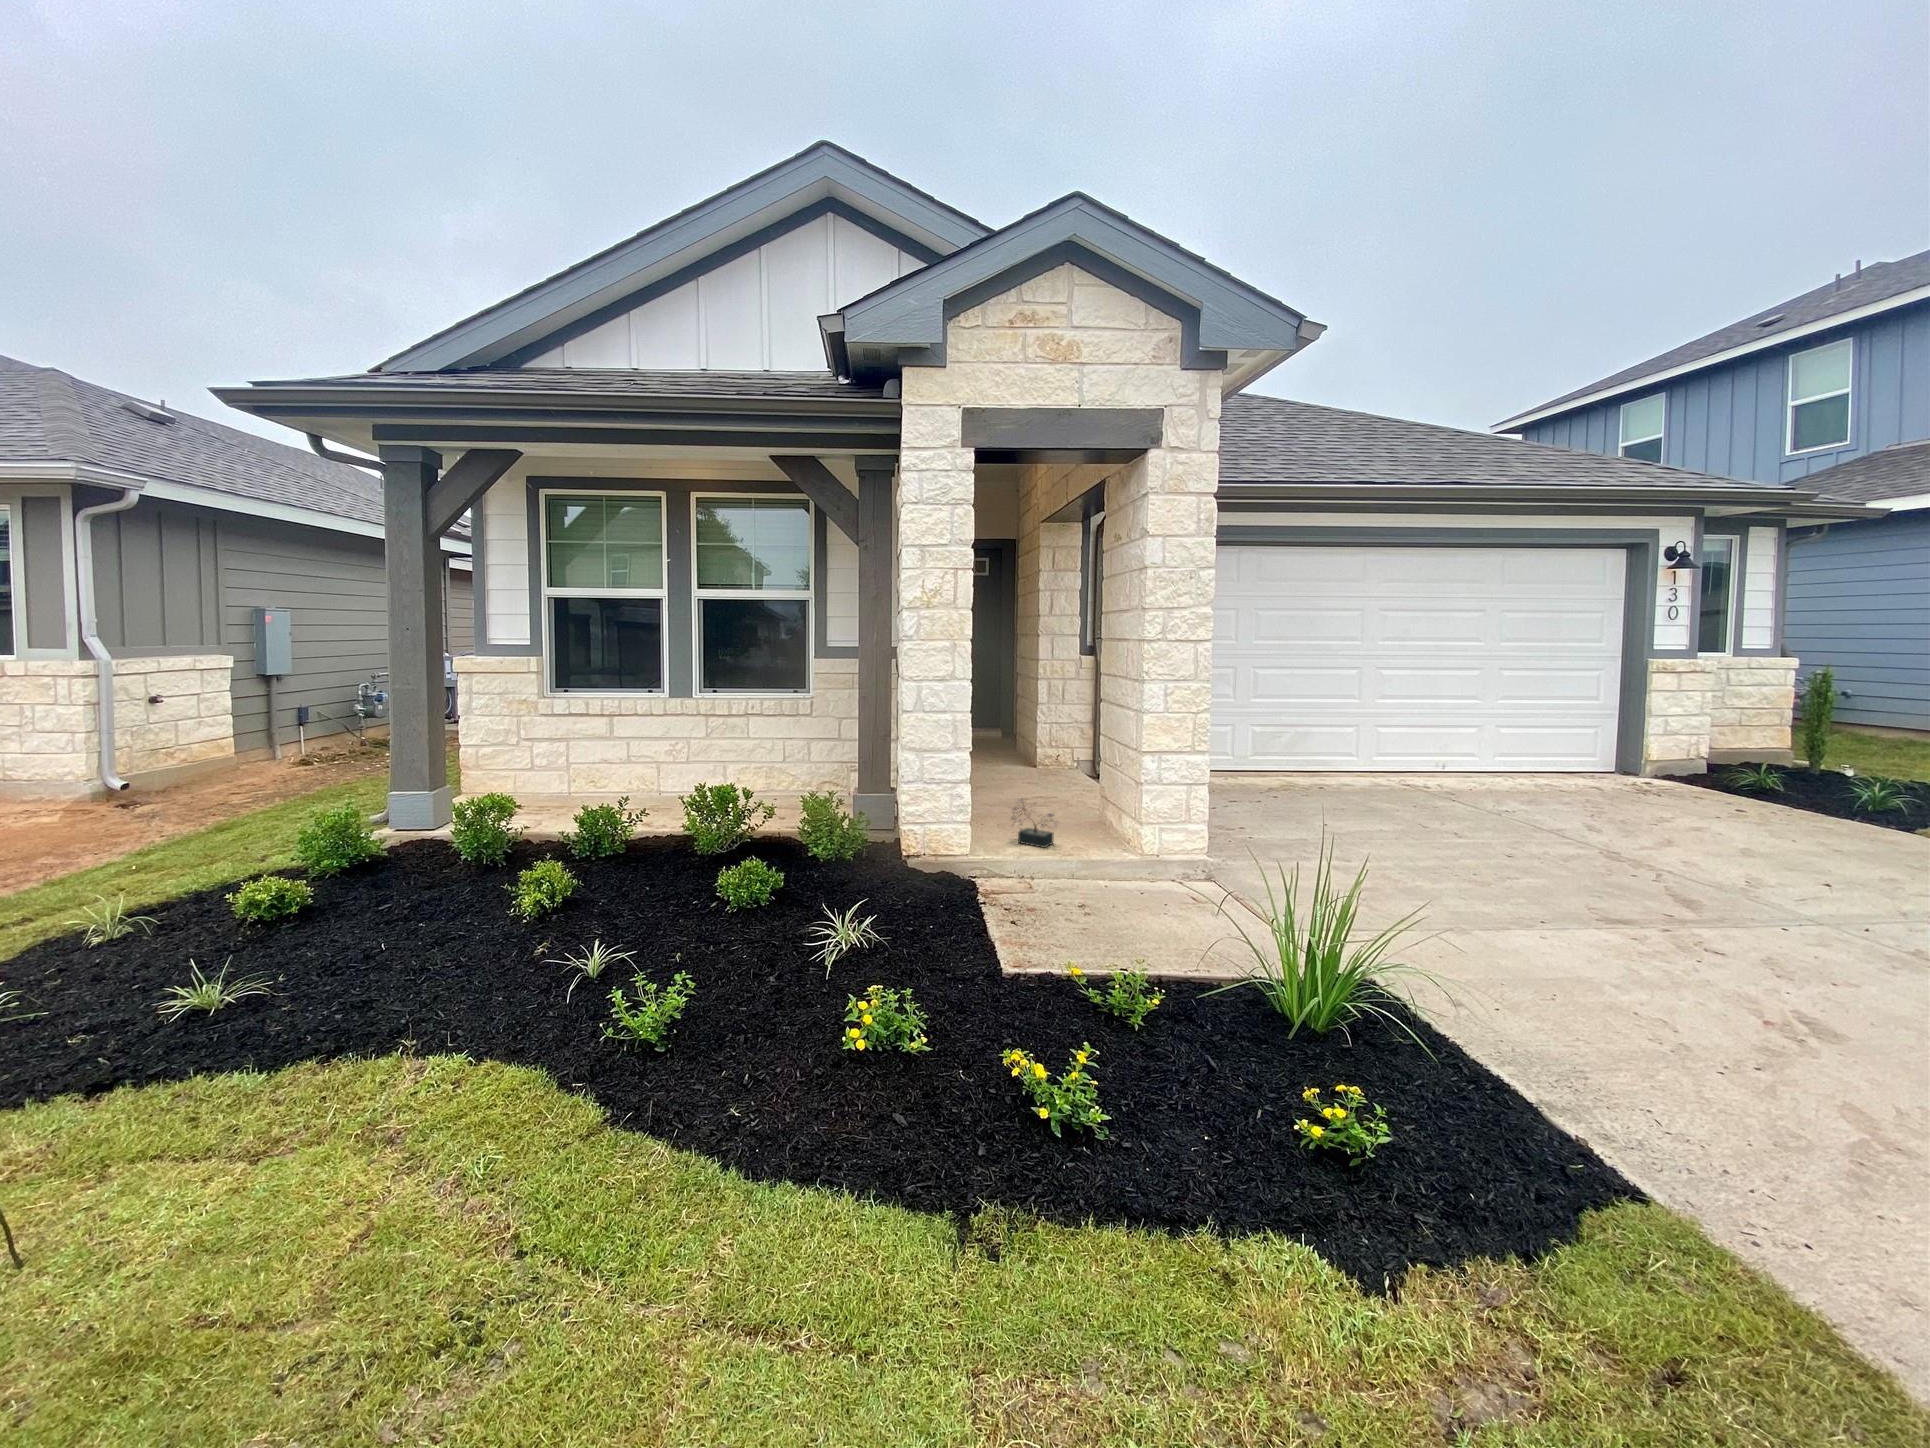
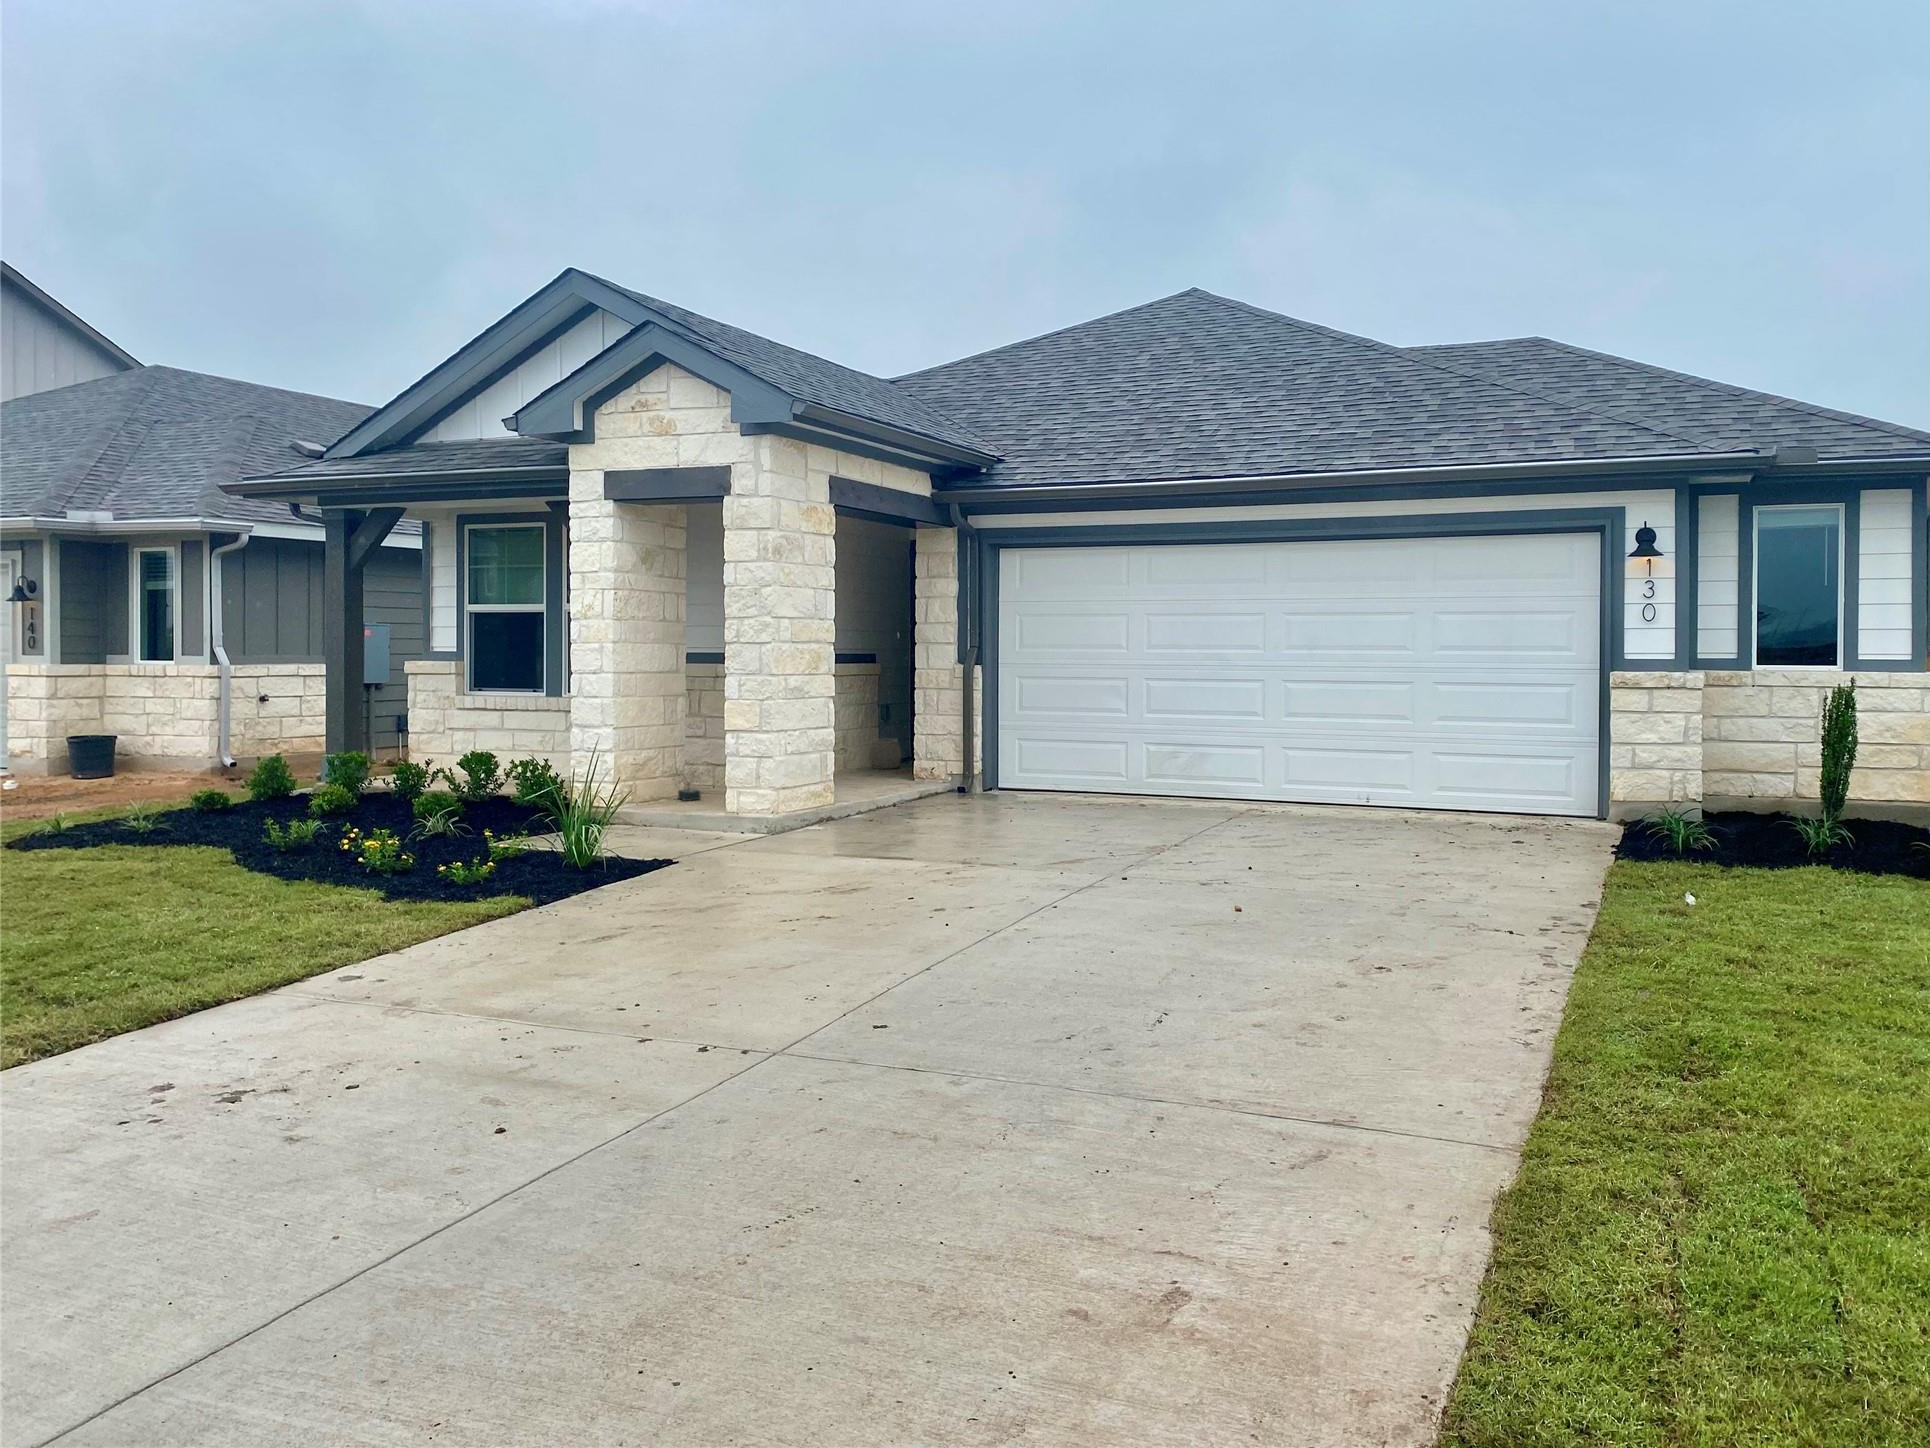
woven basket: none [1024,738,1058,771] -> present [869,739,901,769]

